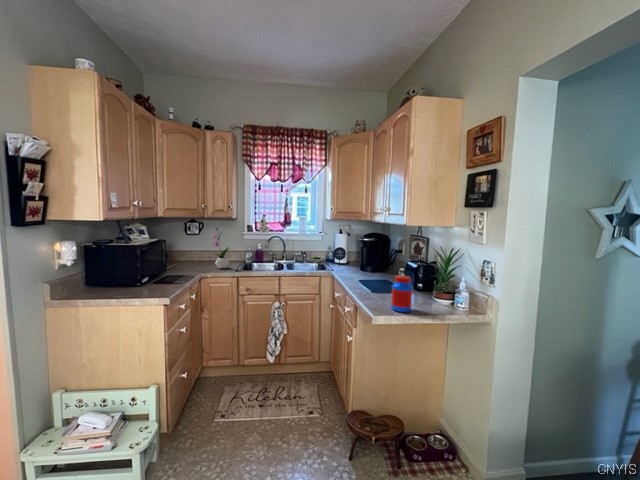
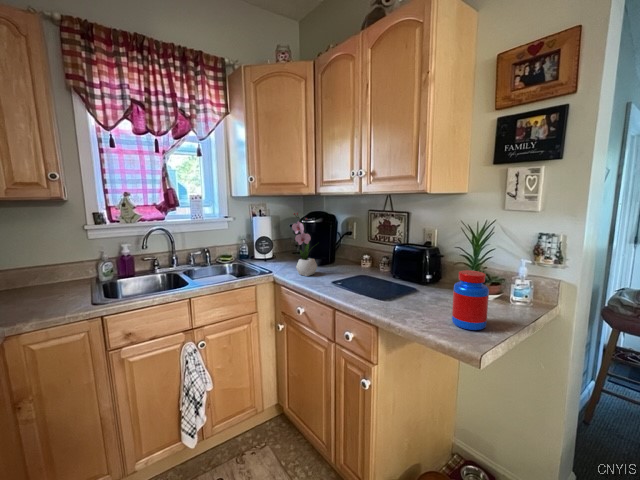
flower arrangement: present [213,228,229,269] -> present [292,213,317,276]

